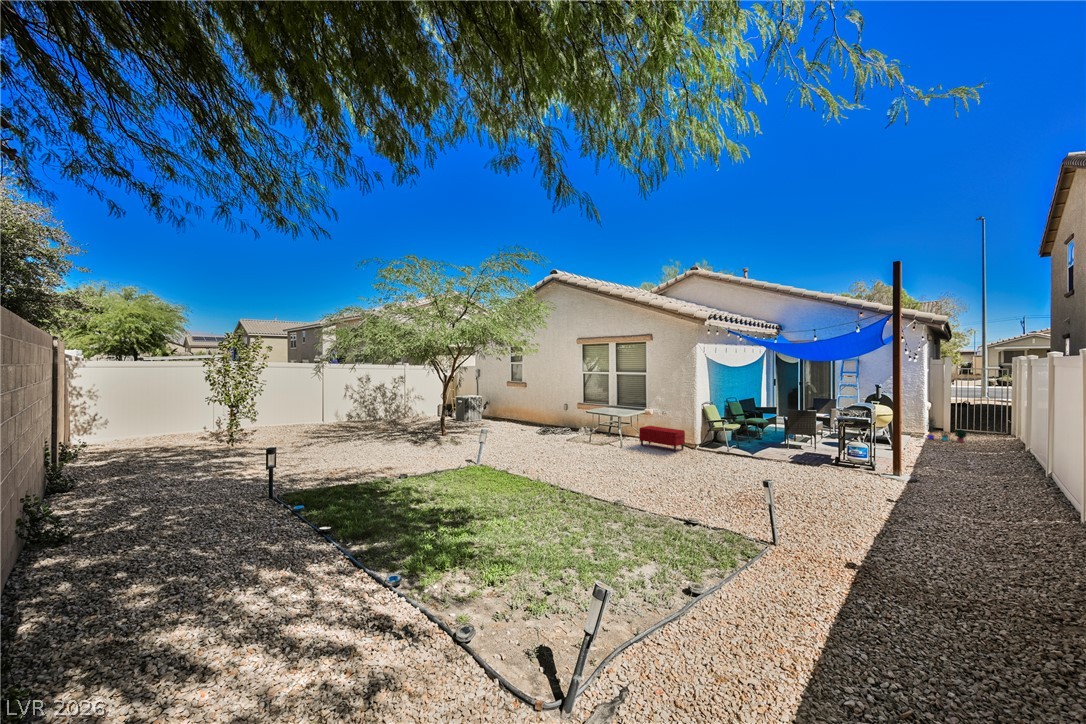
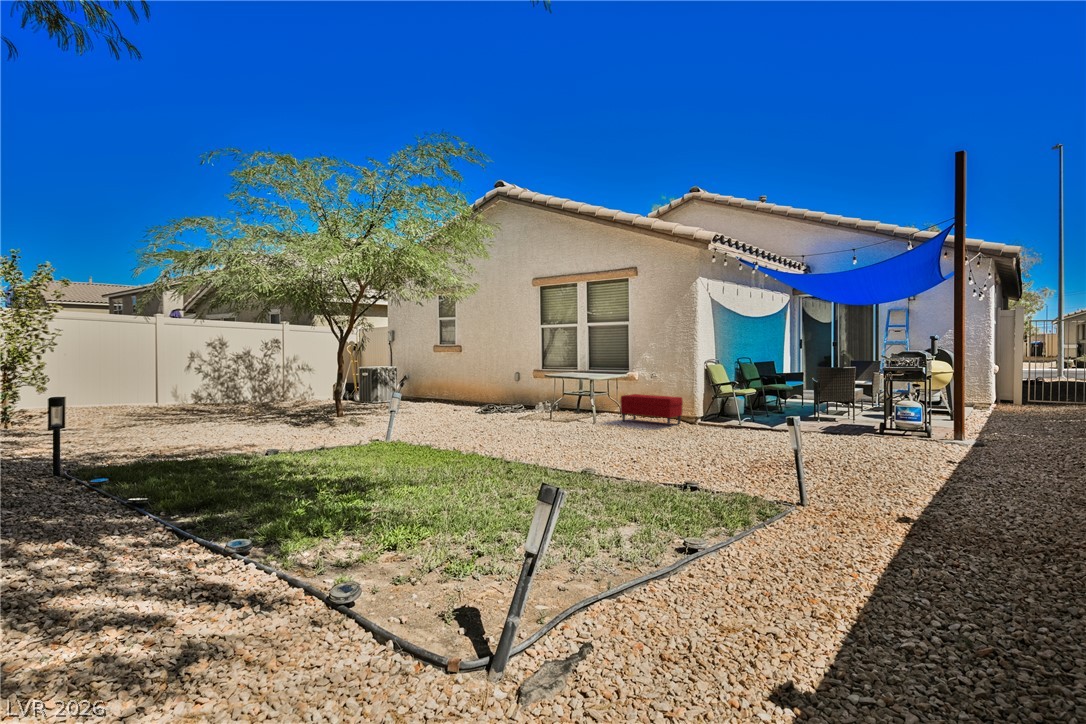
potted plant: present [927,418,967,443] -> none [990,383,1042,415]

